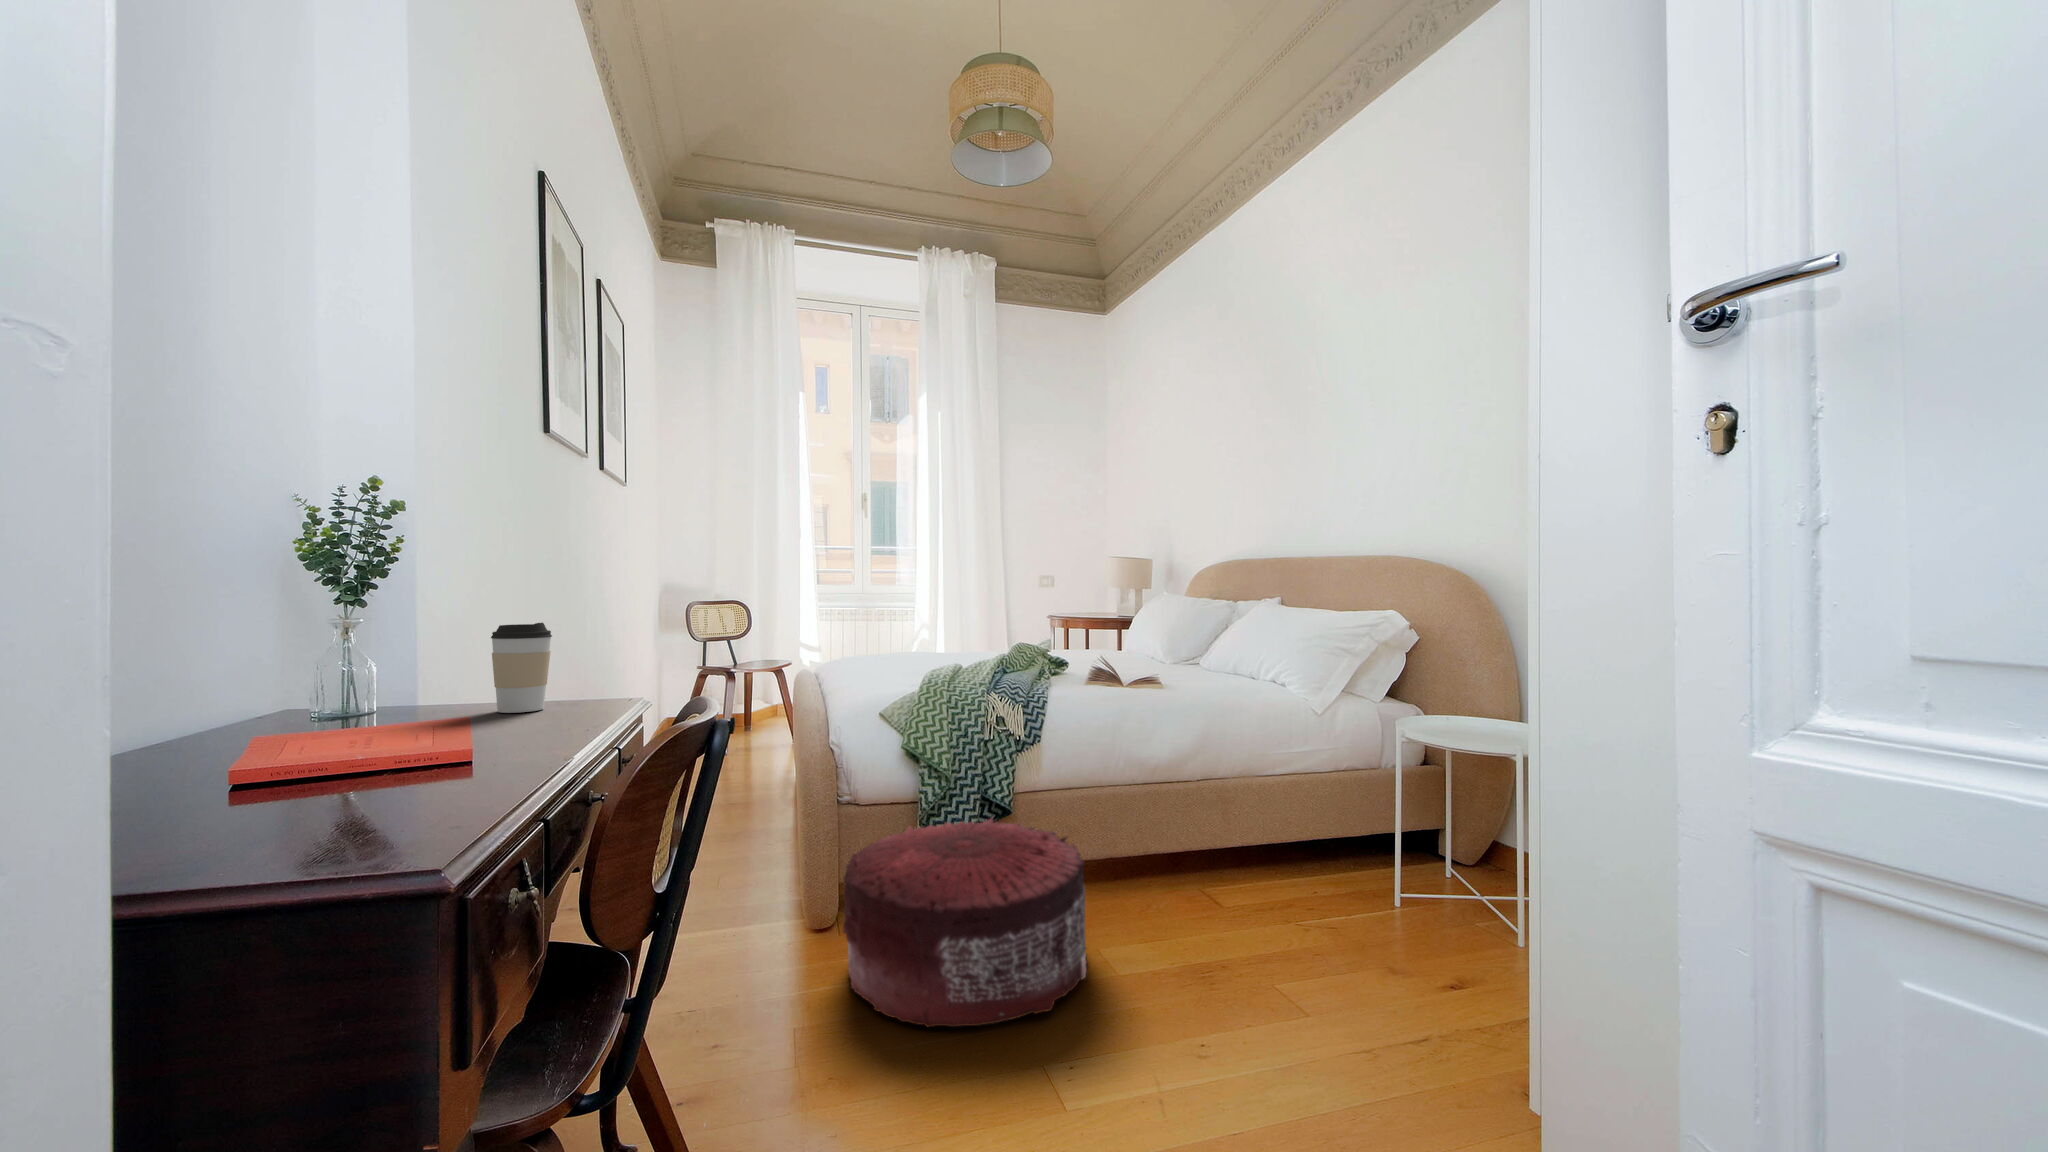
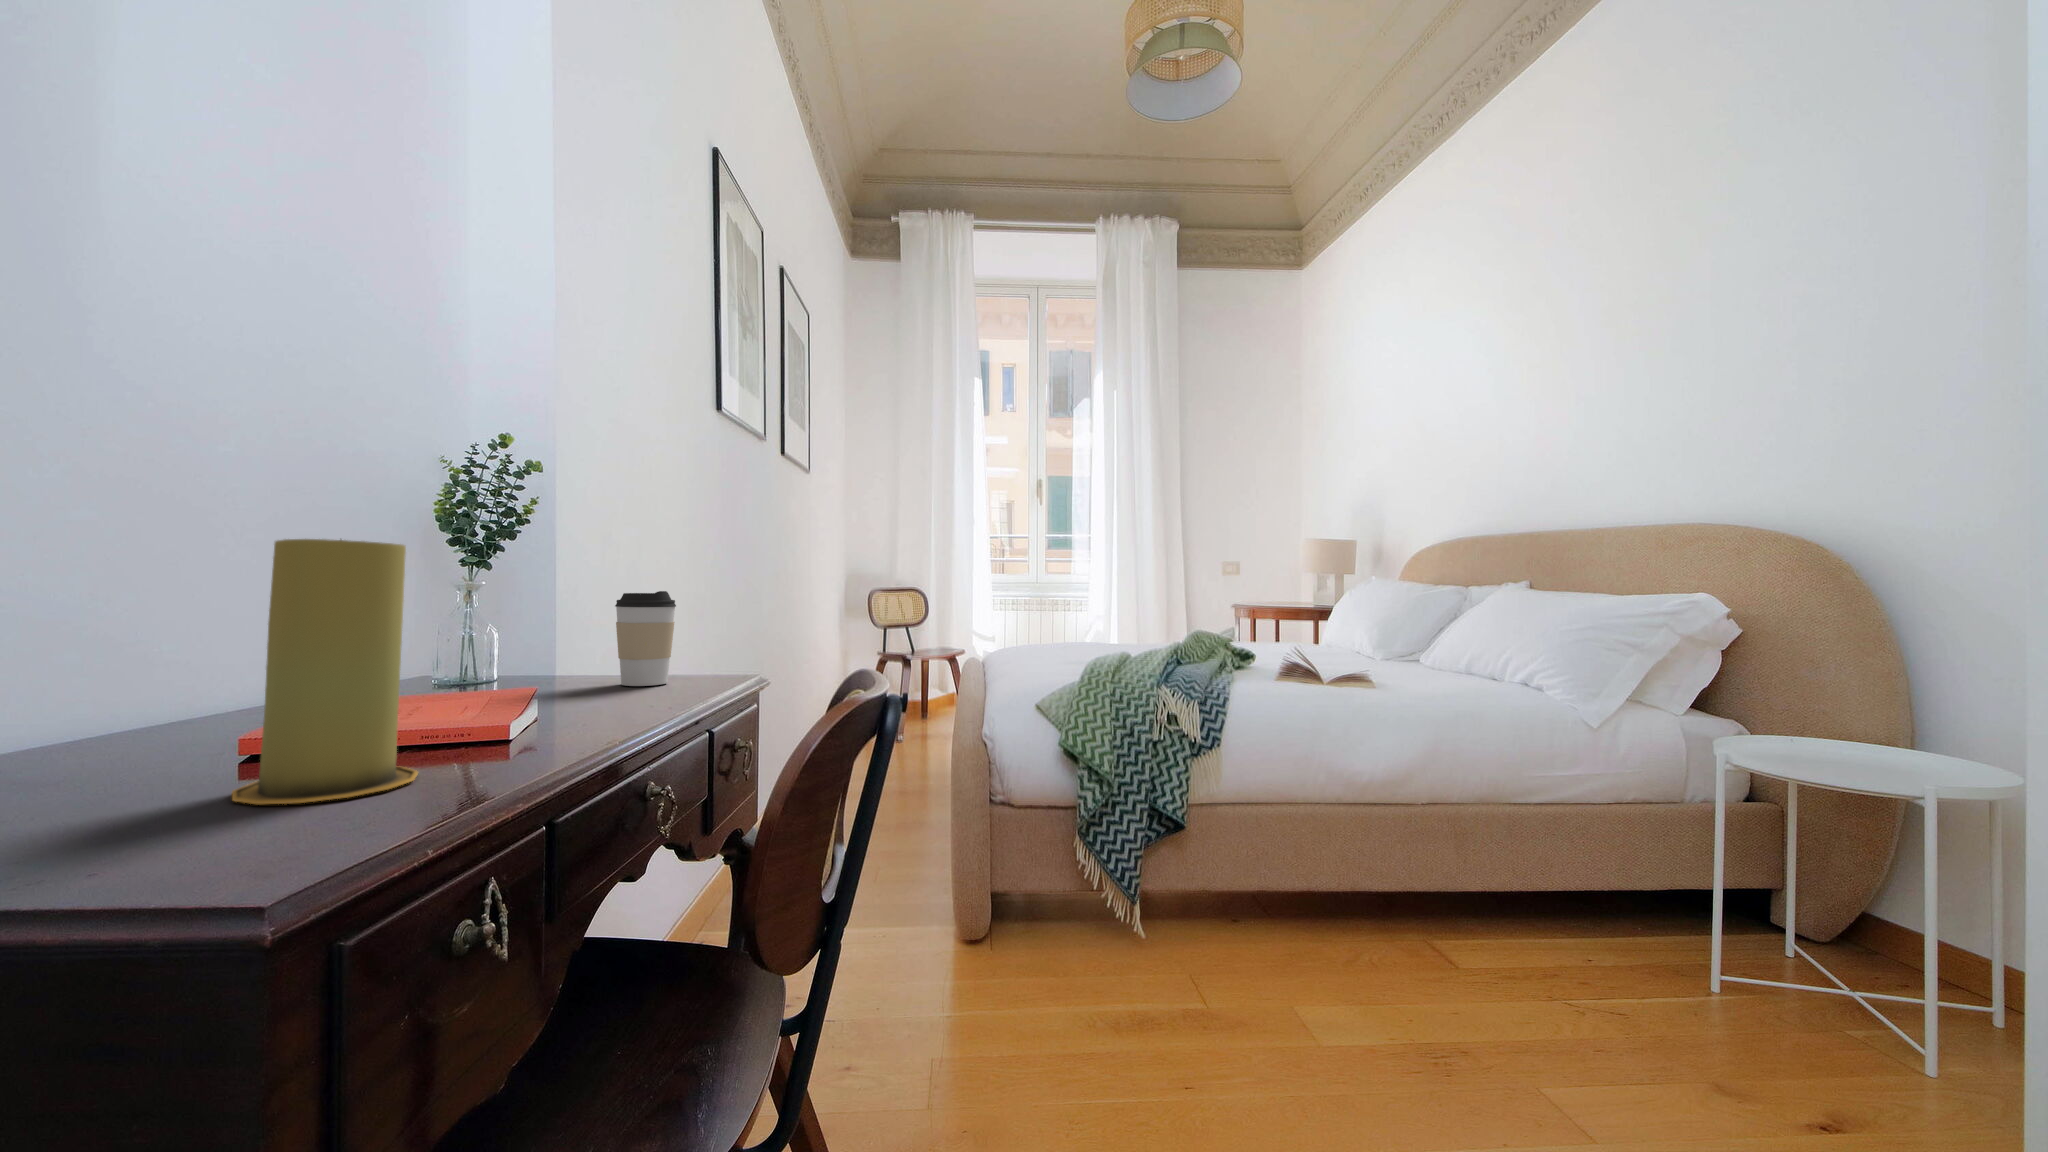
candle: none [234,598,397,827] -> present [232,539,418,804]
pouf: present [843,818,1087,1027] -> none [988,831,1273,1081]

